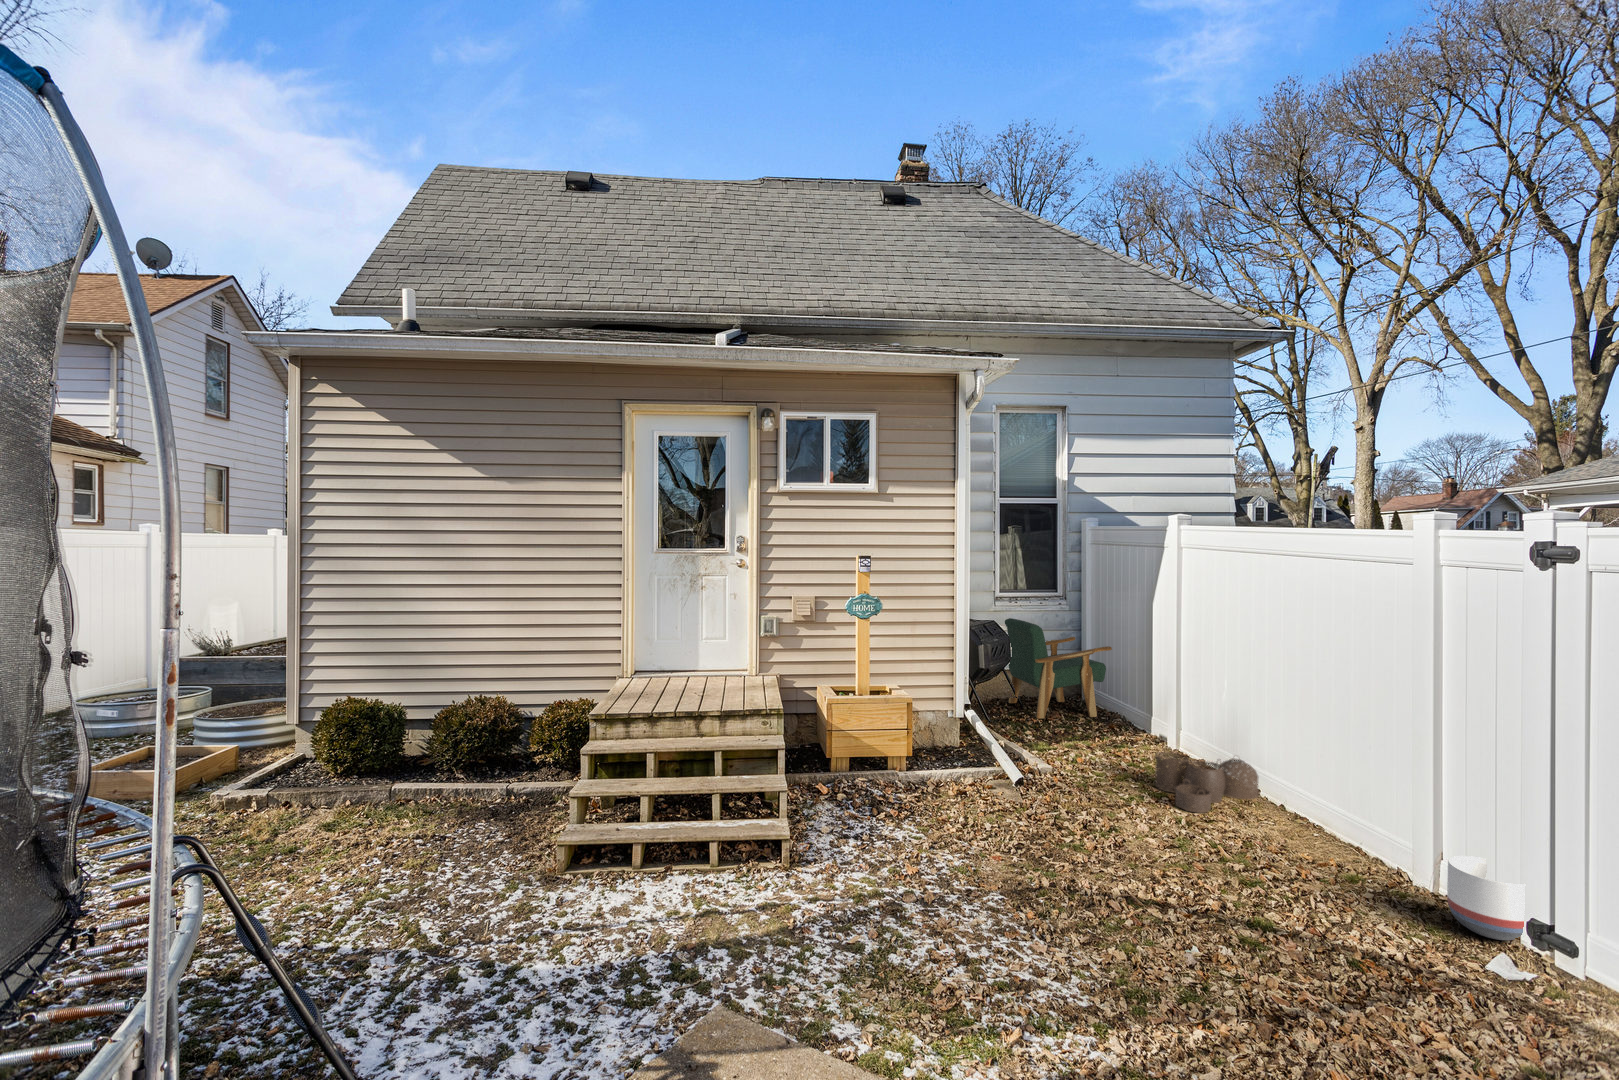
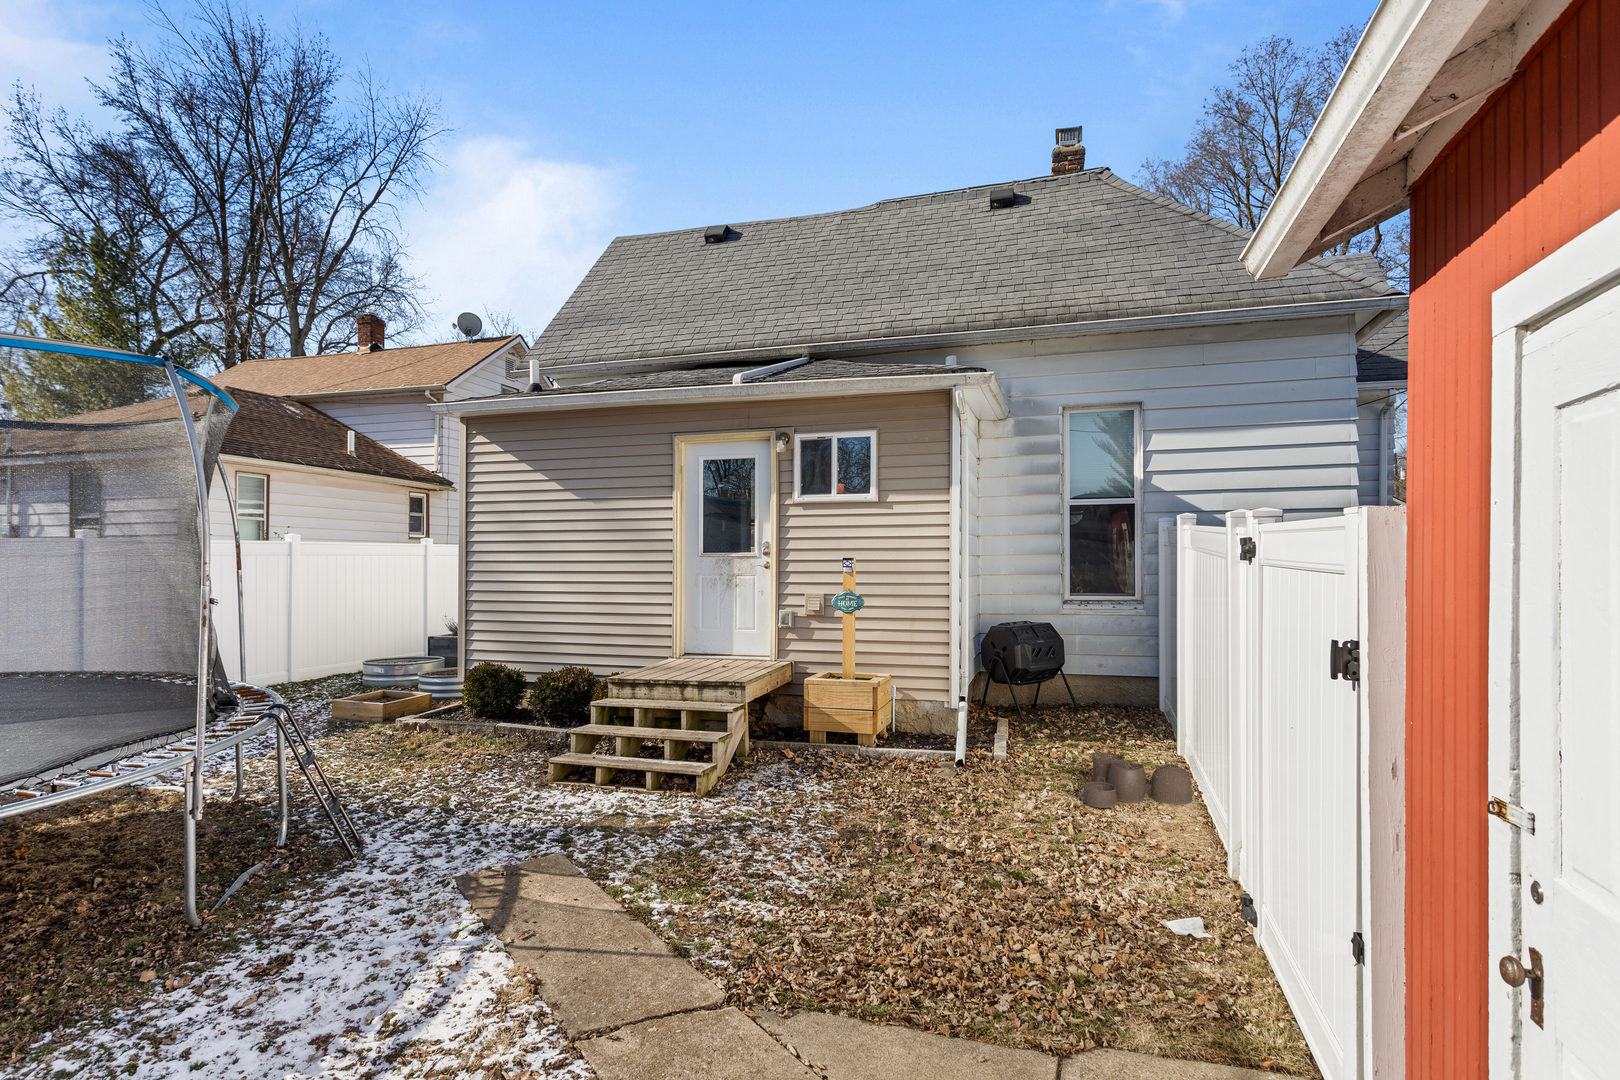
armchair: present [1005,618,1112,719] -> none [1067,624,1165,729]
planter: present [1447,856,1526,940] -> none [1169,842,1237,921]

